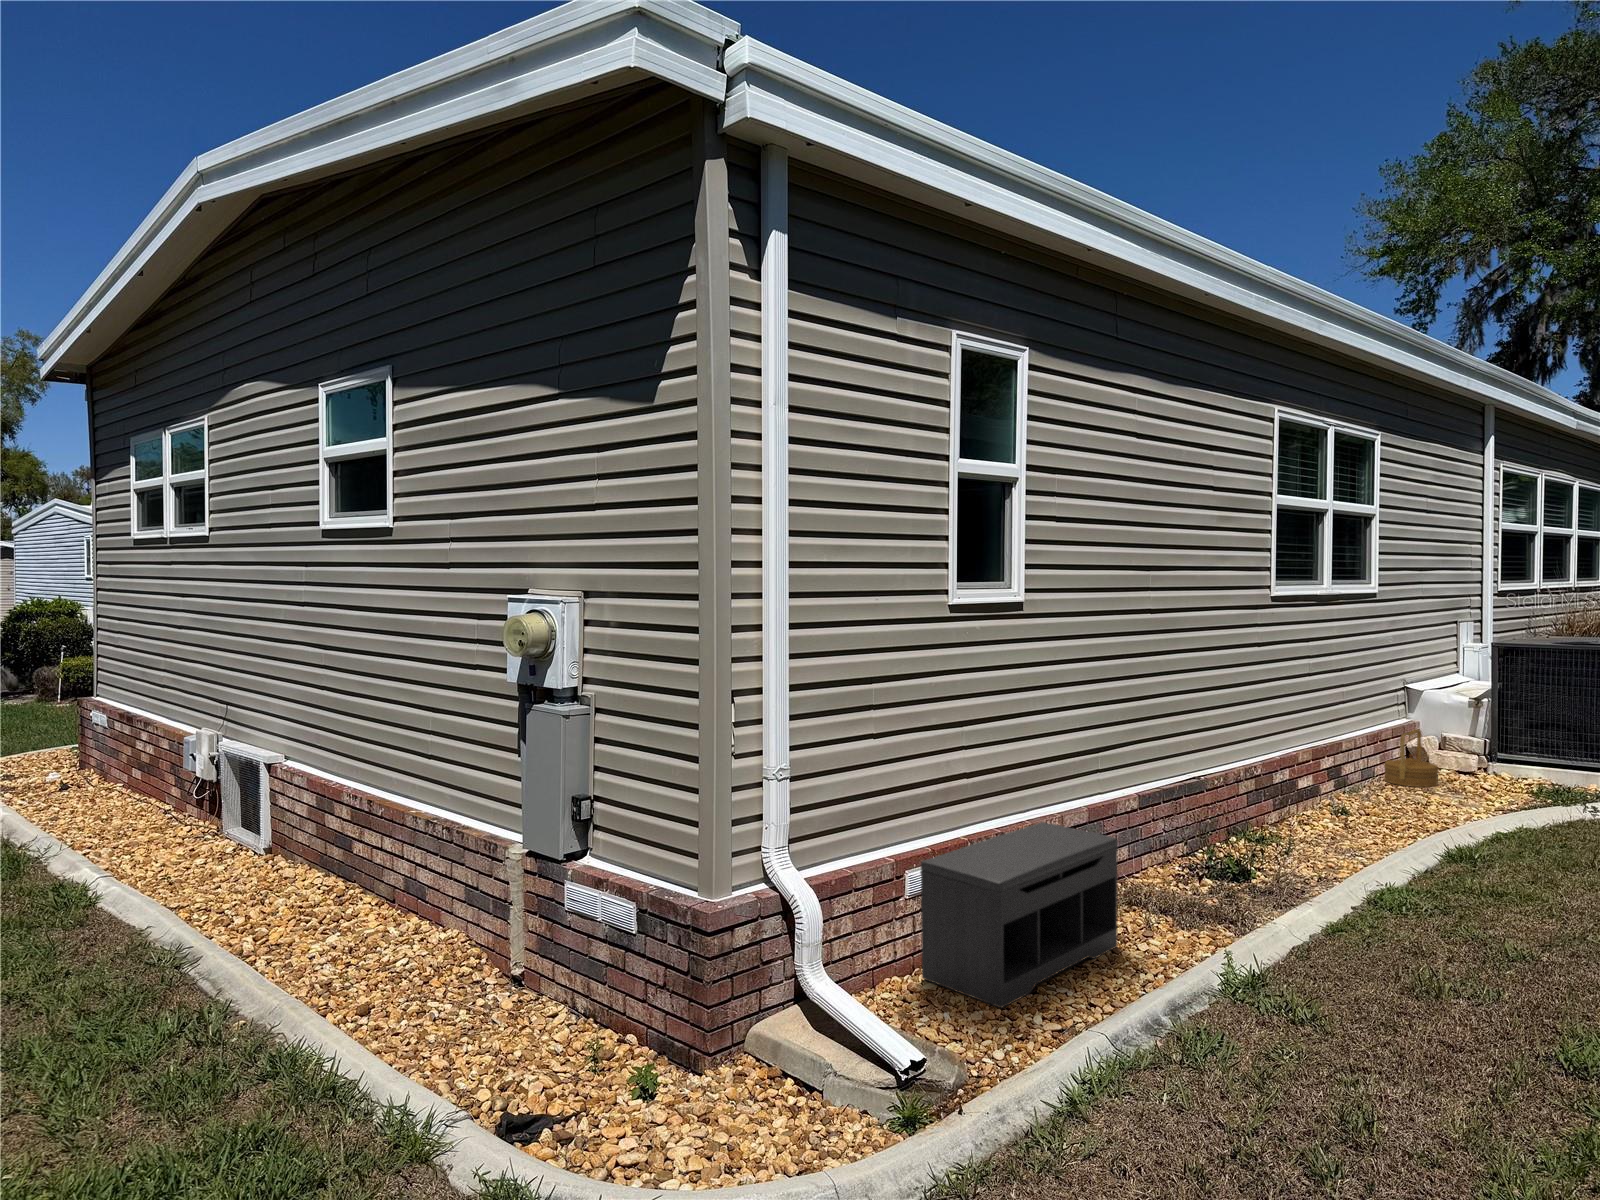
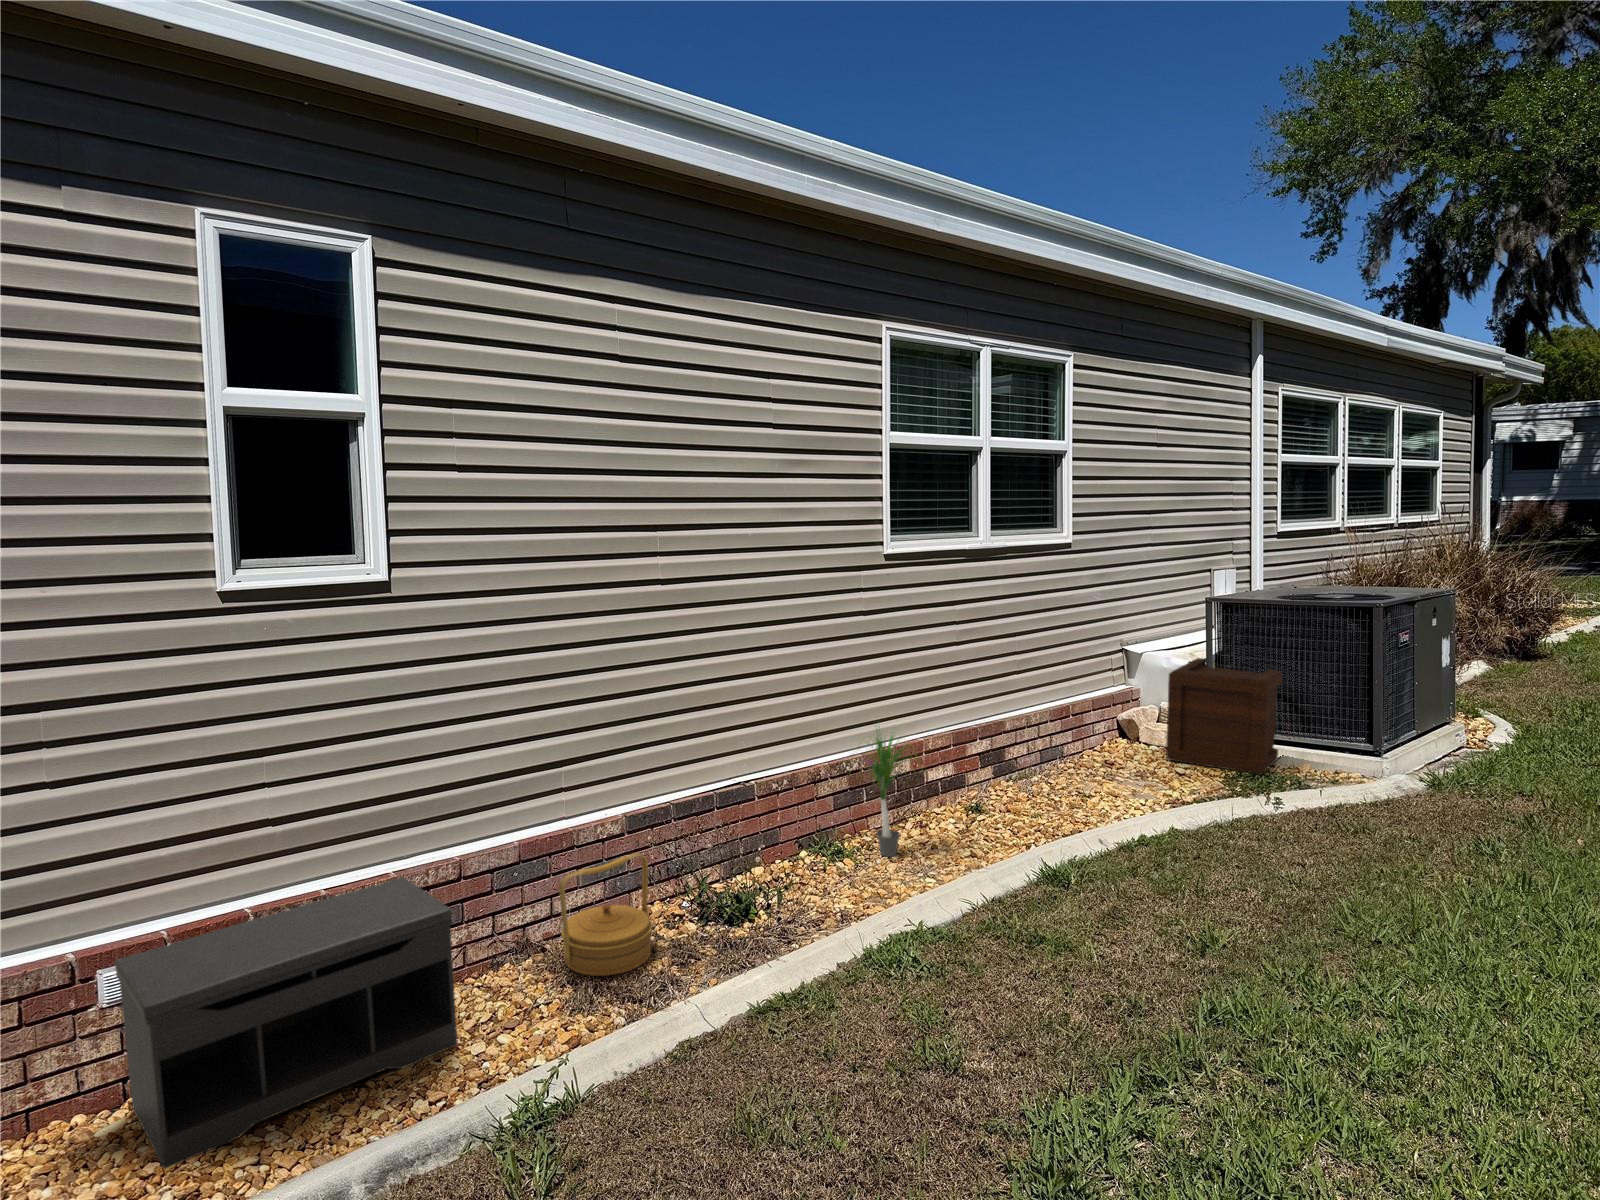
wooden crate: none [1466,694,1567,790] -> present [1166,658,1282,774]
potted plant: none [1257,724,1341,841] -> present [857,730,916,857]
woven basket: present [1384,729,1439,787] -> present [559,853,652,976]

